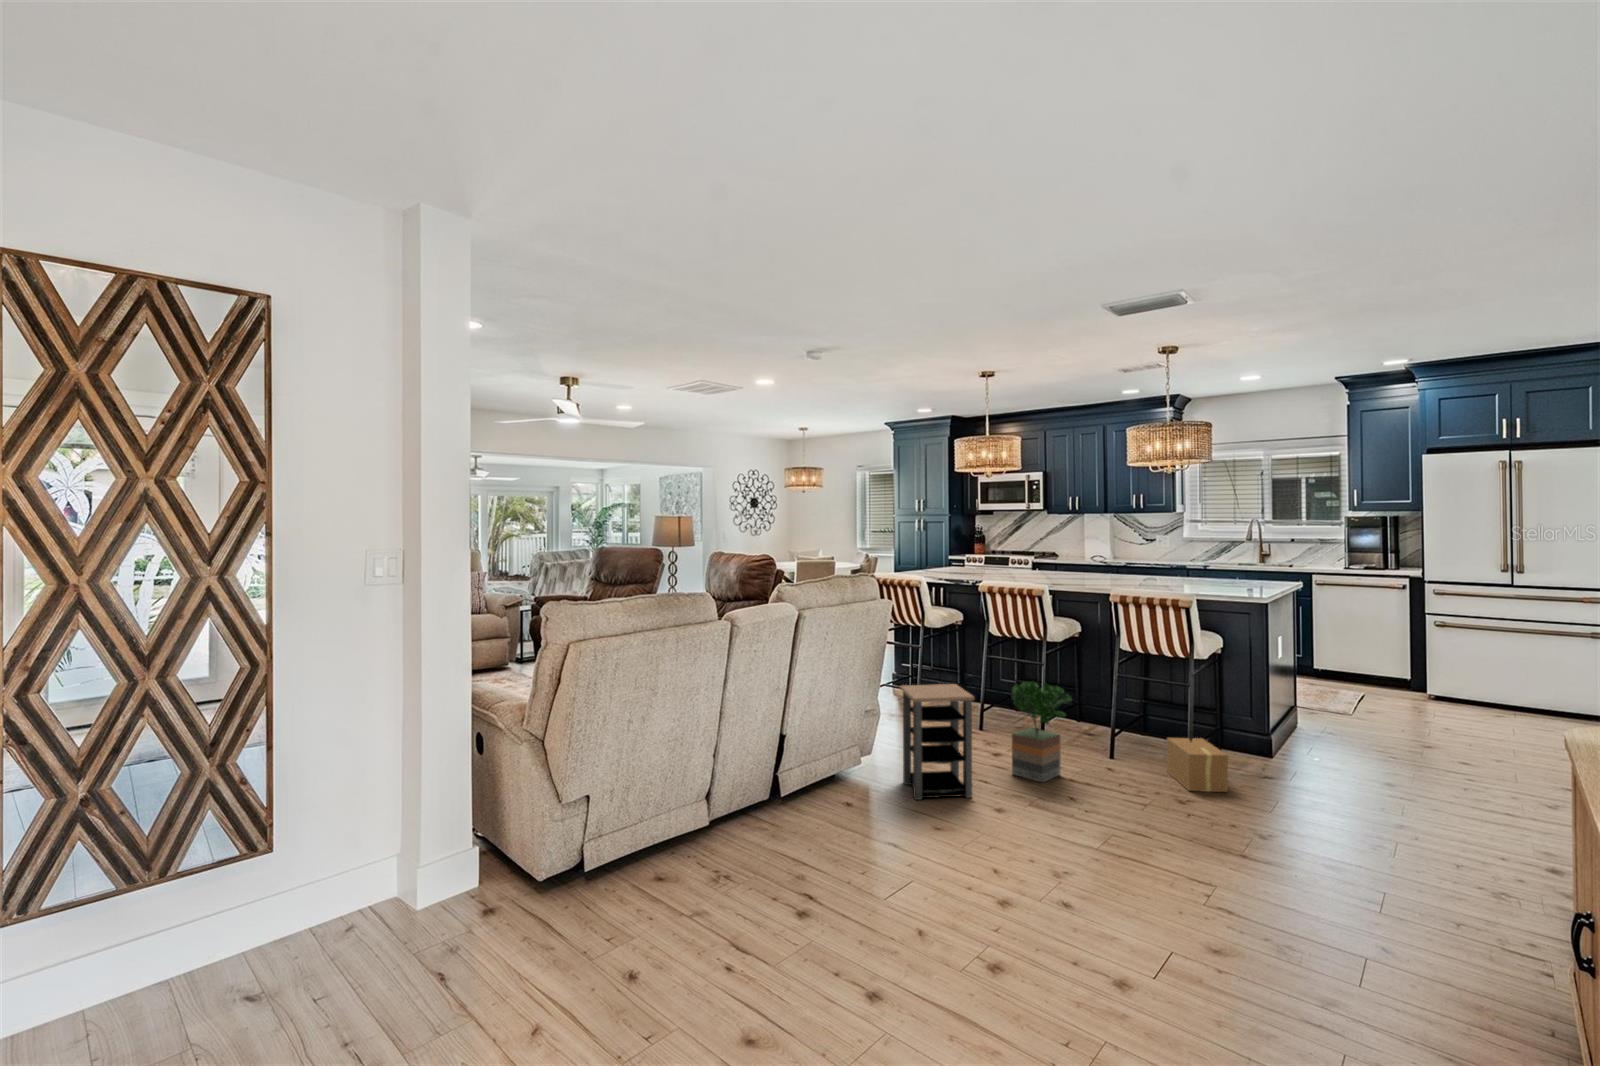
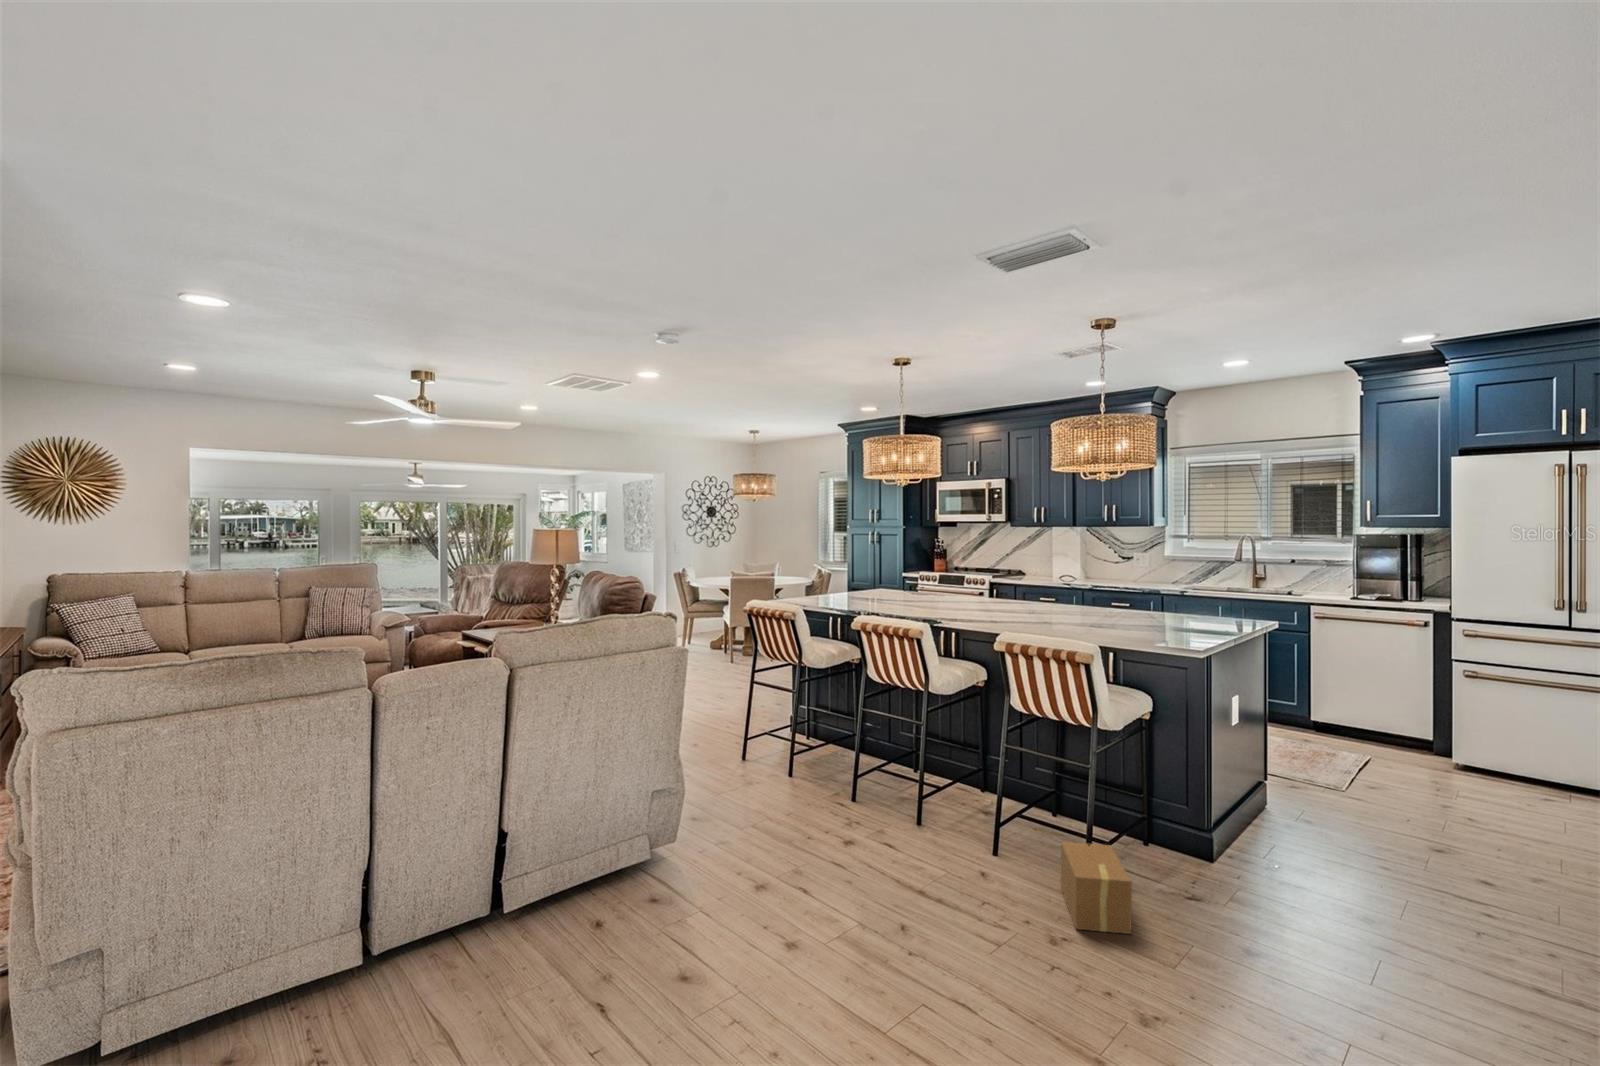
potted tree: present [1012,682,1071,782] -> none [840,757,927,903]
side table: present [900,684,975,800] -> none [681,761,768,930]

